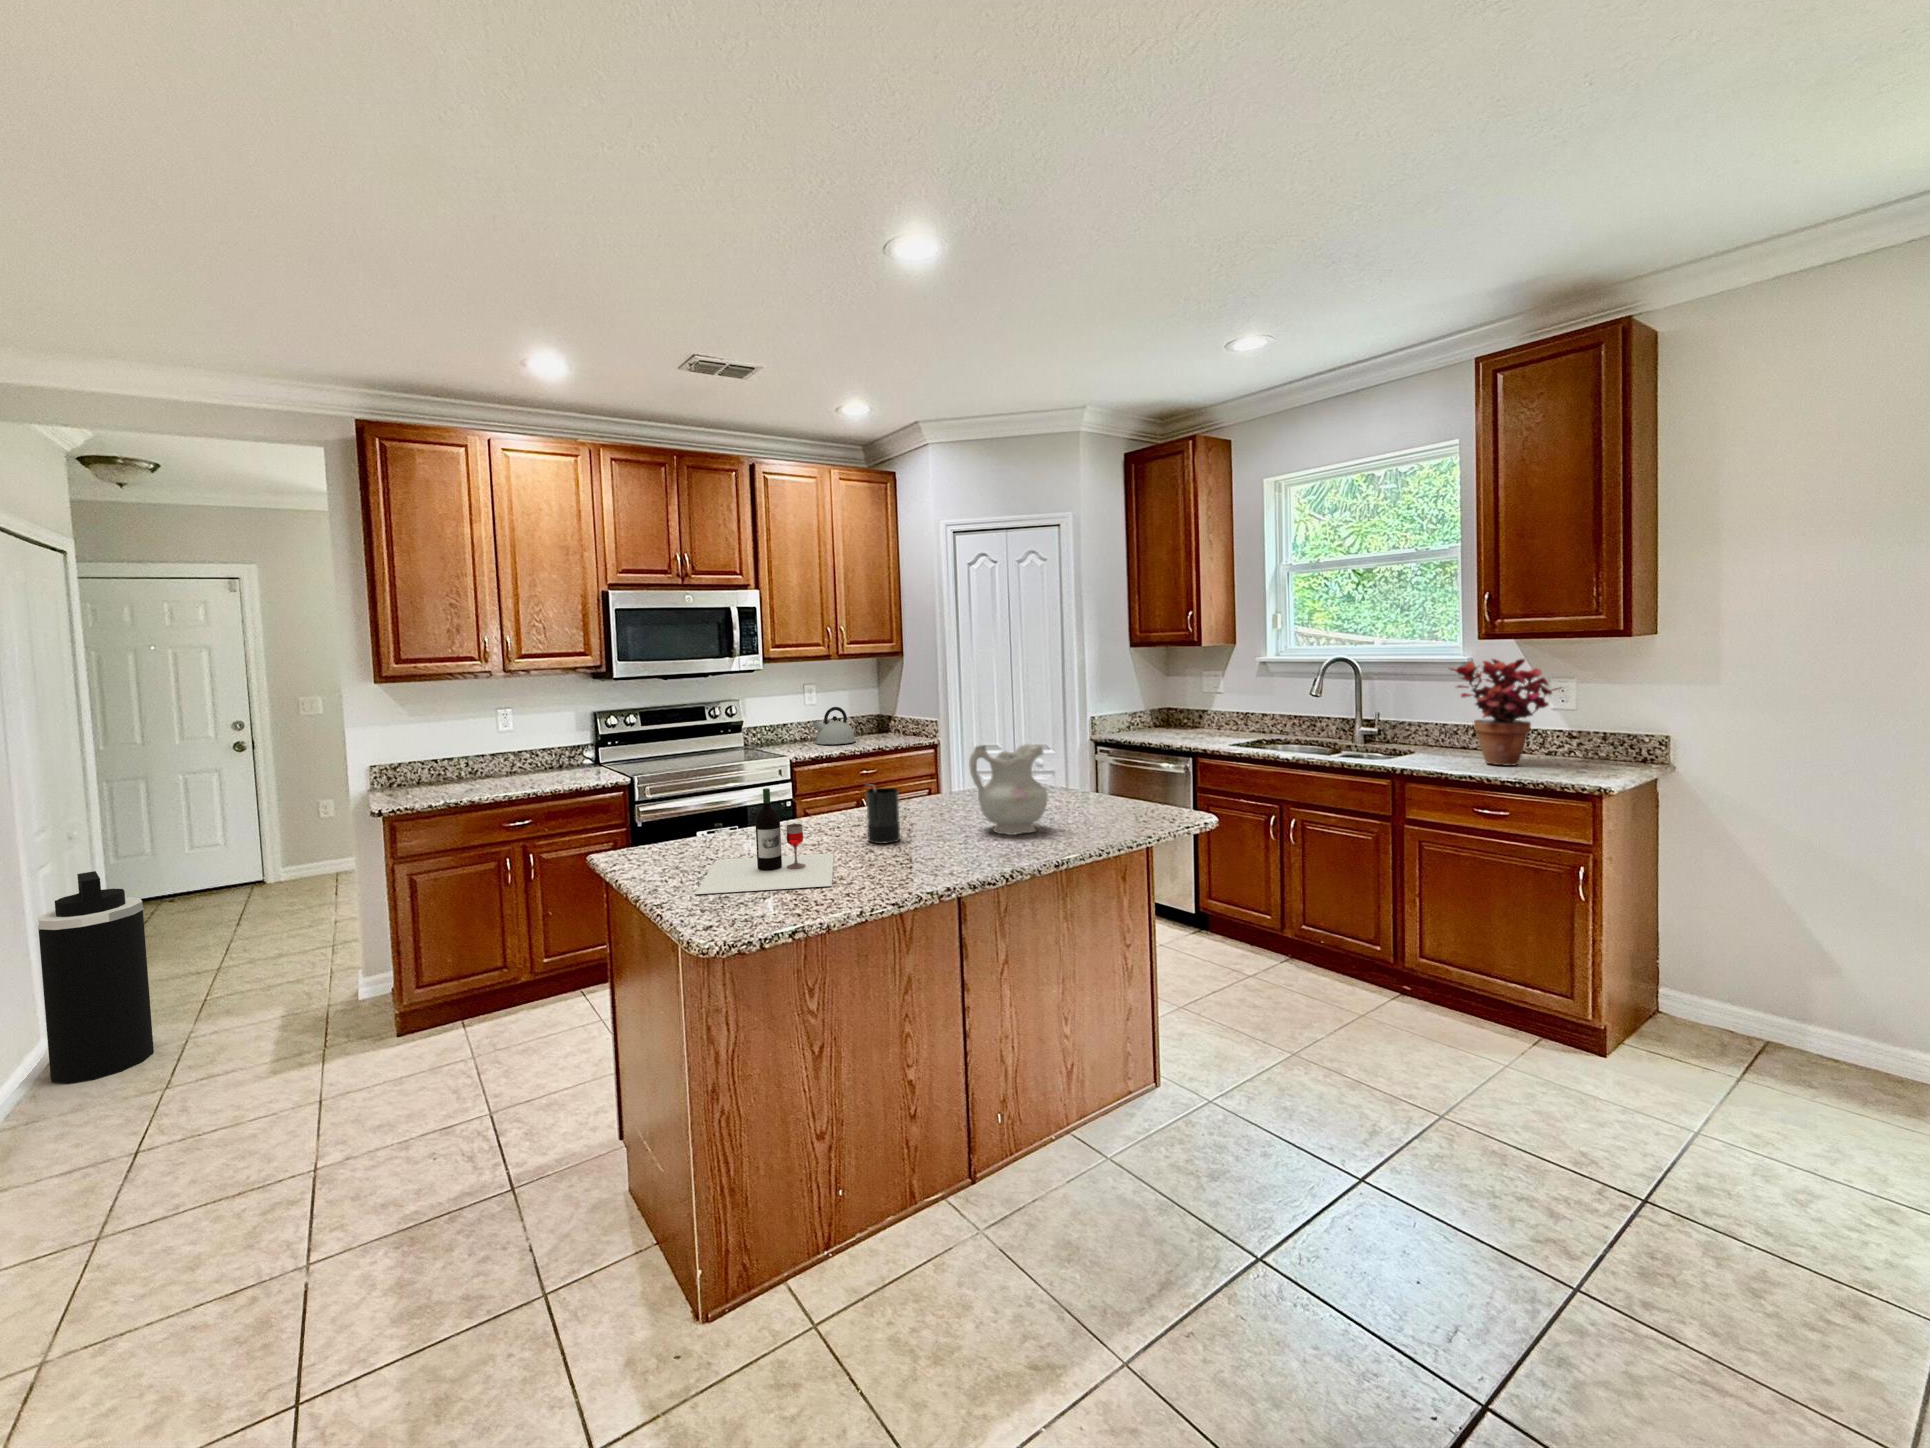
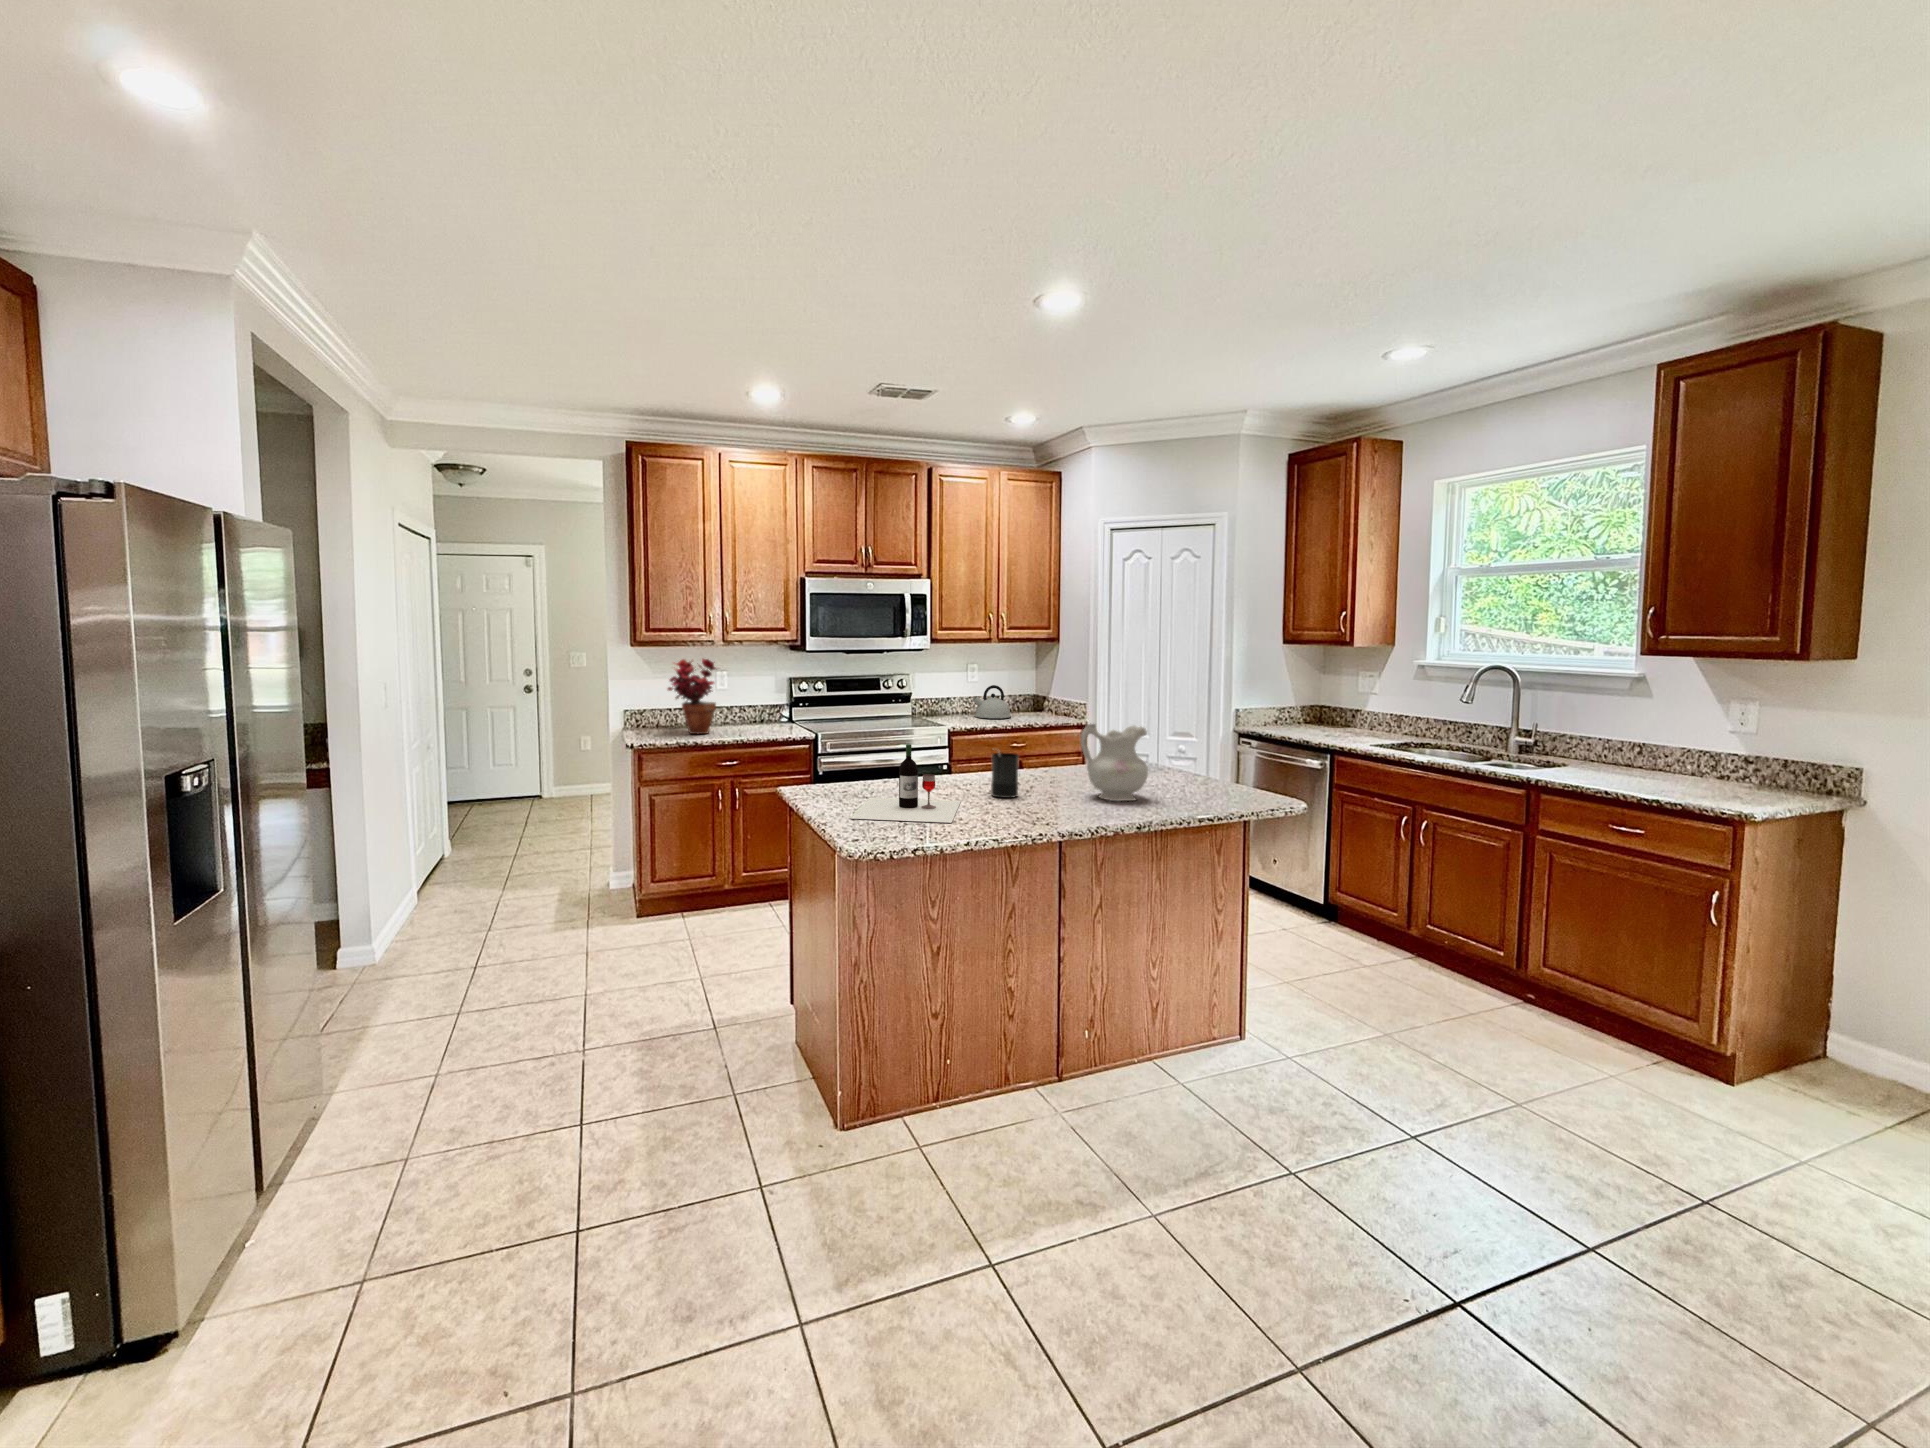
potted plant: present [1450,659,1560,766] -> present [668,659,717,734]
trash can: present [38,871,154,1084] -> none [414,771,479,918]

